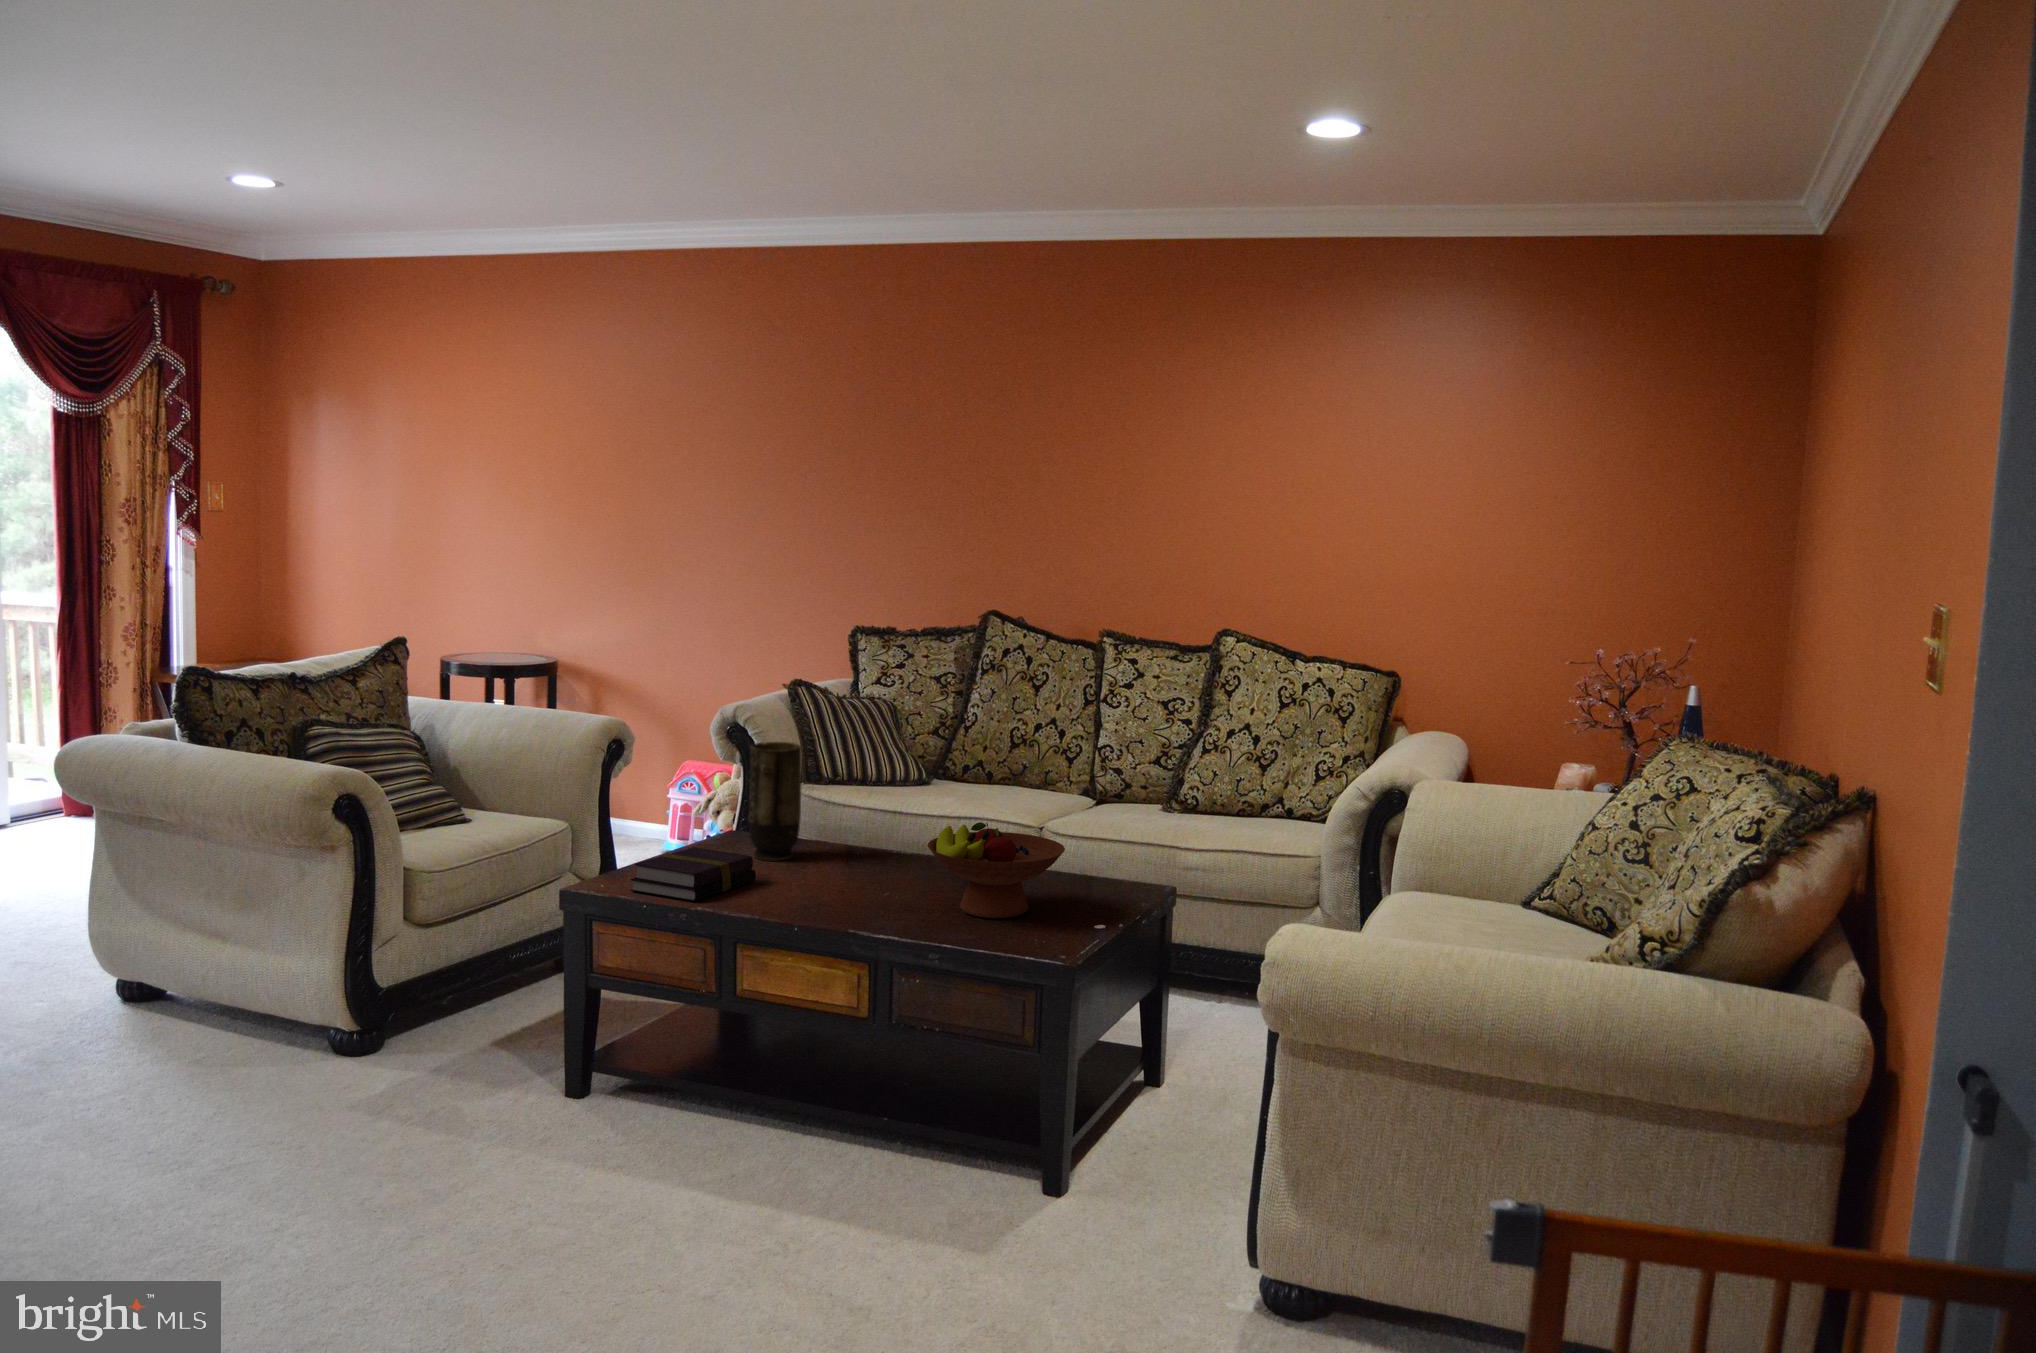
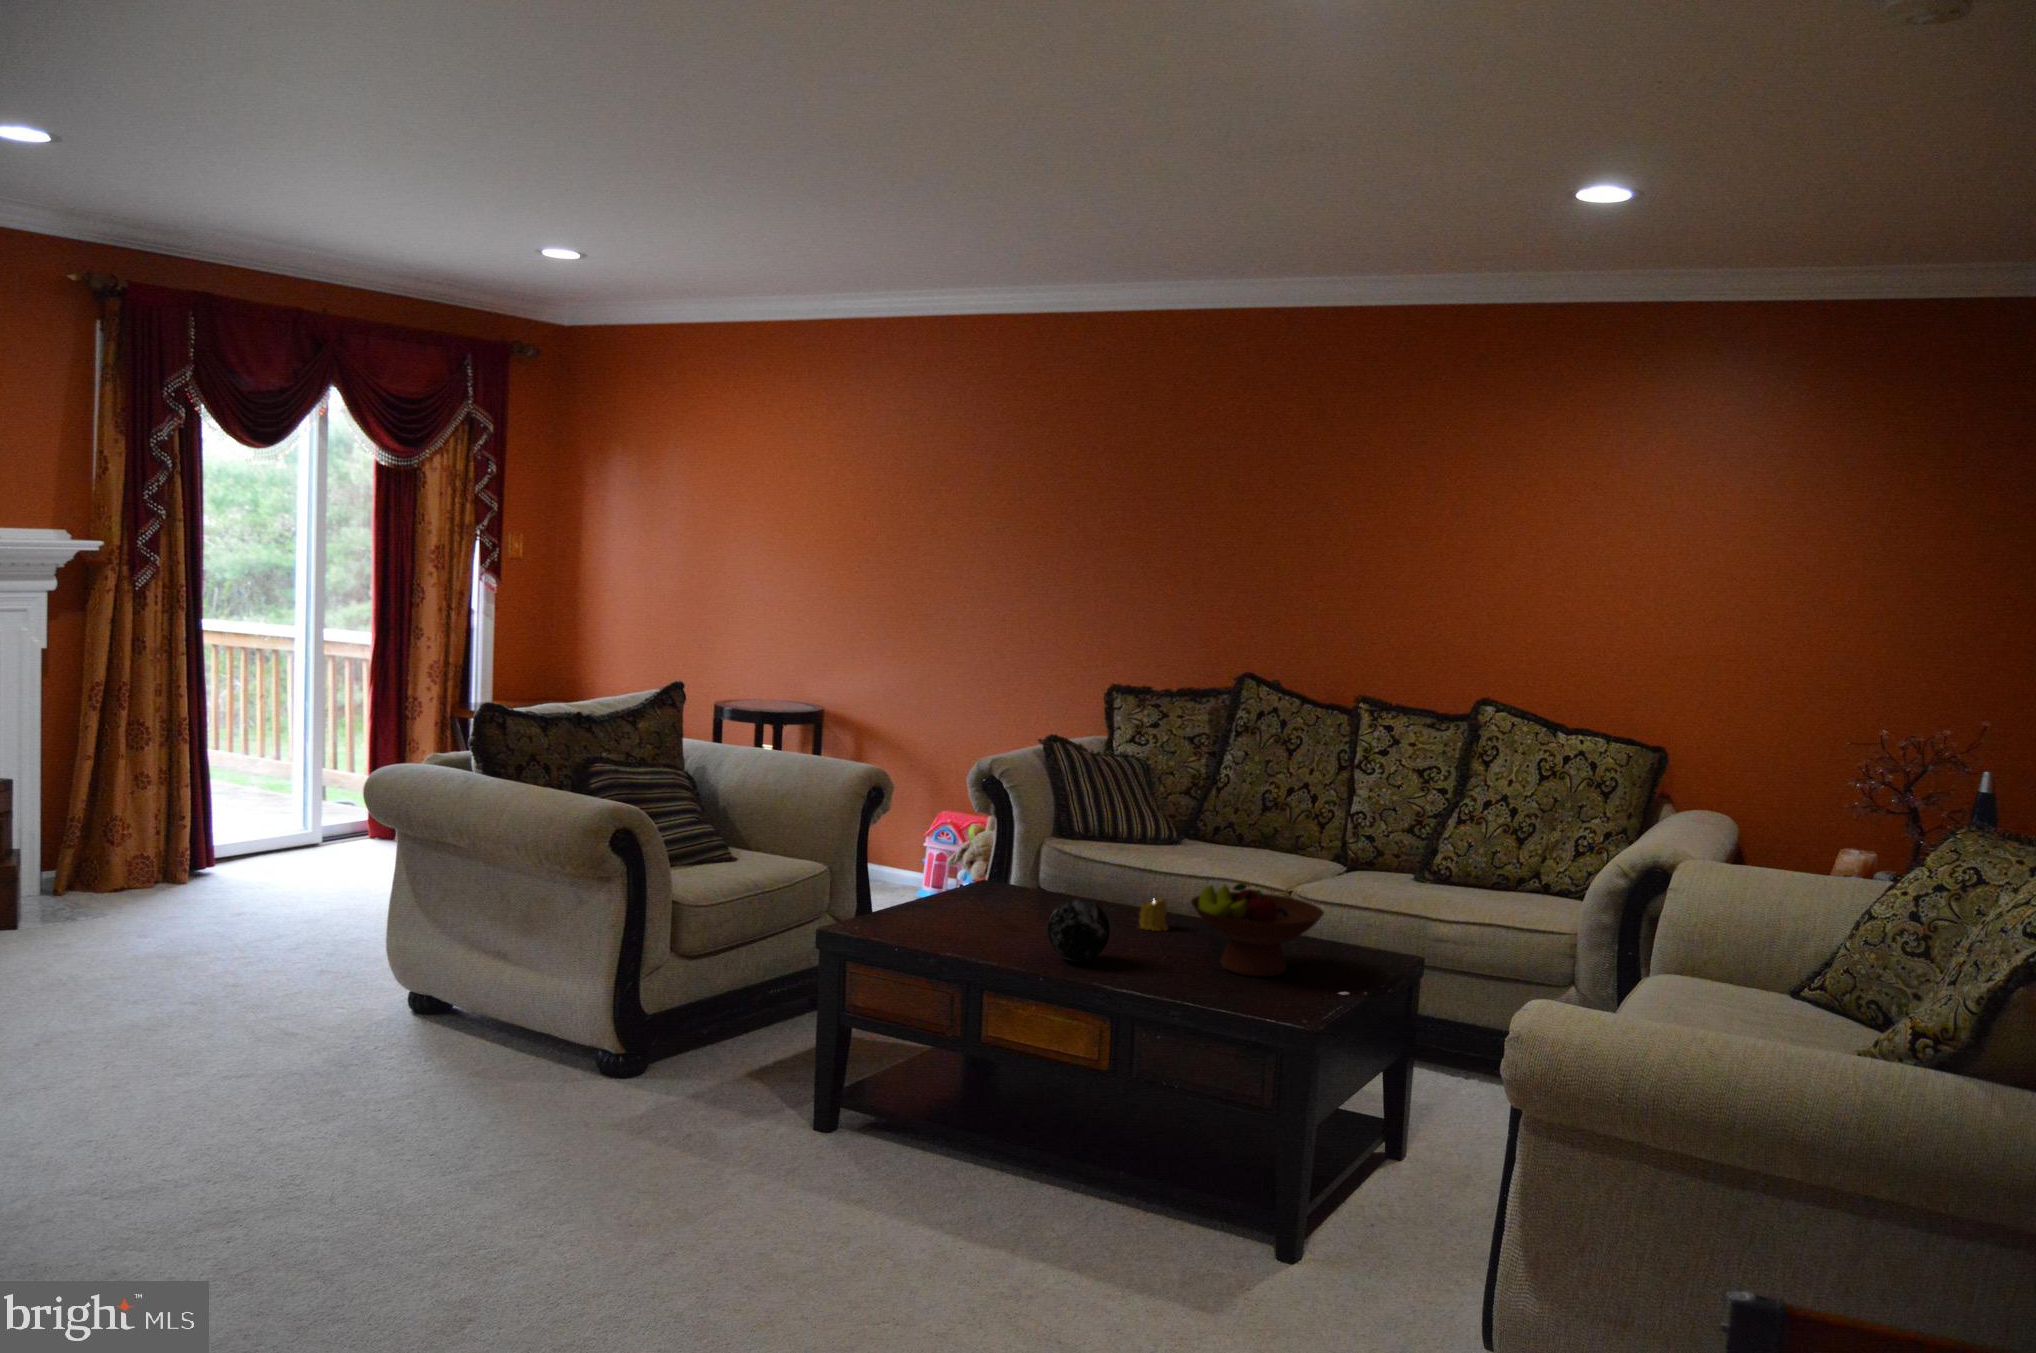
vase: present [748,742,801,860] -> none [1014,796,1066,910]
candle: none [878,841,911,877] -> present [1139,899,1168,931]
book: present [630,847,756,901] -> none [910,893,1024,944]
decorative orb: none [777,847,843,913] -> present [1048,899,1110,962]

